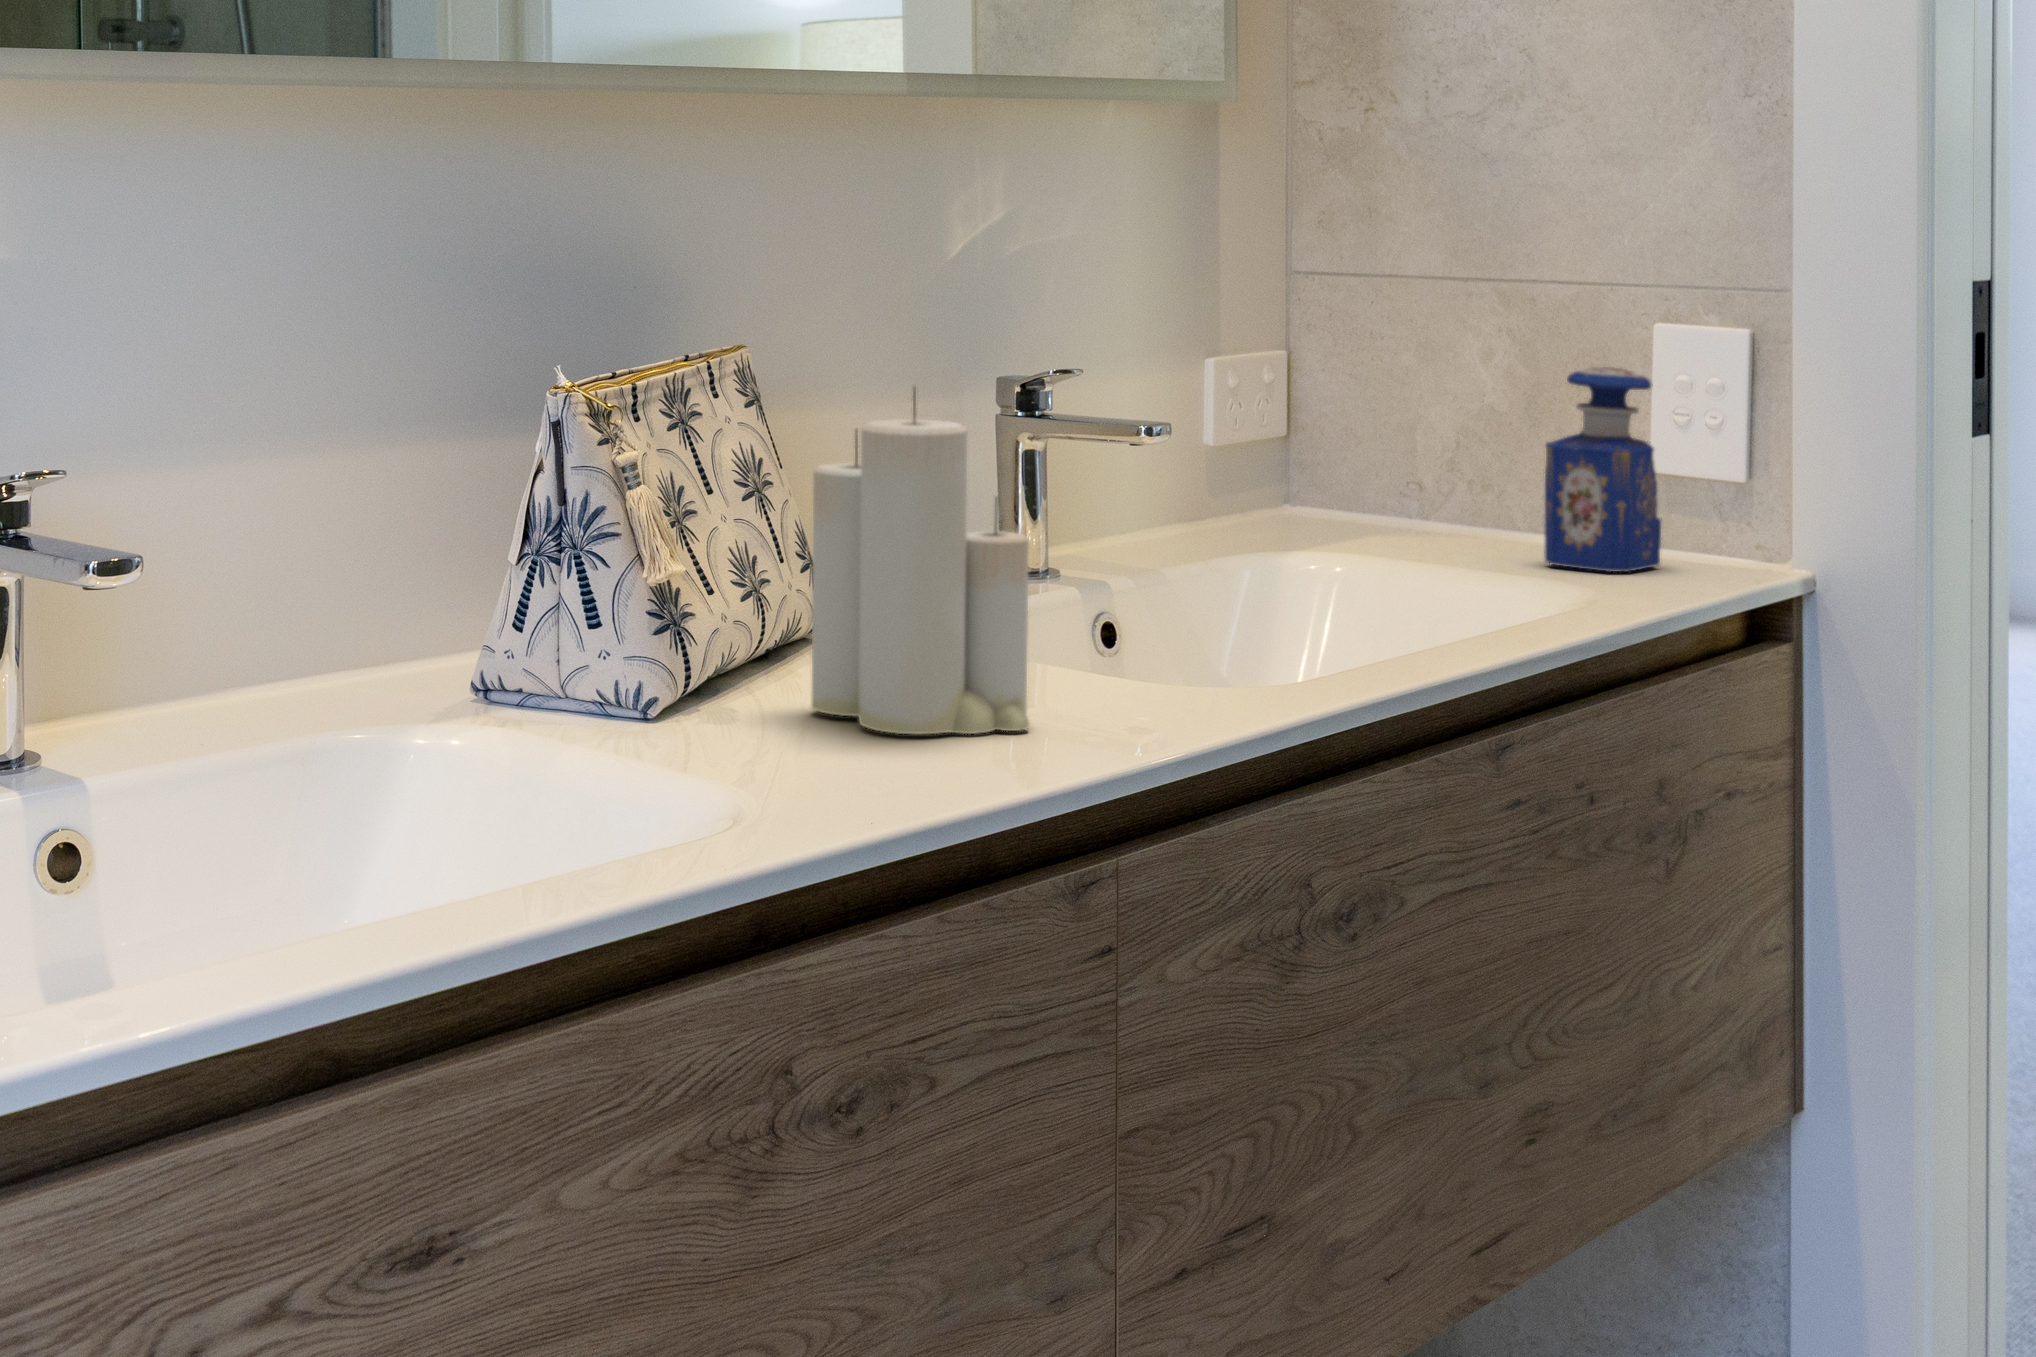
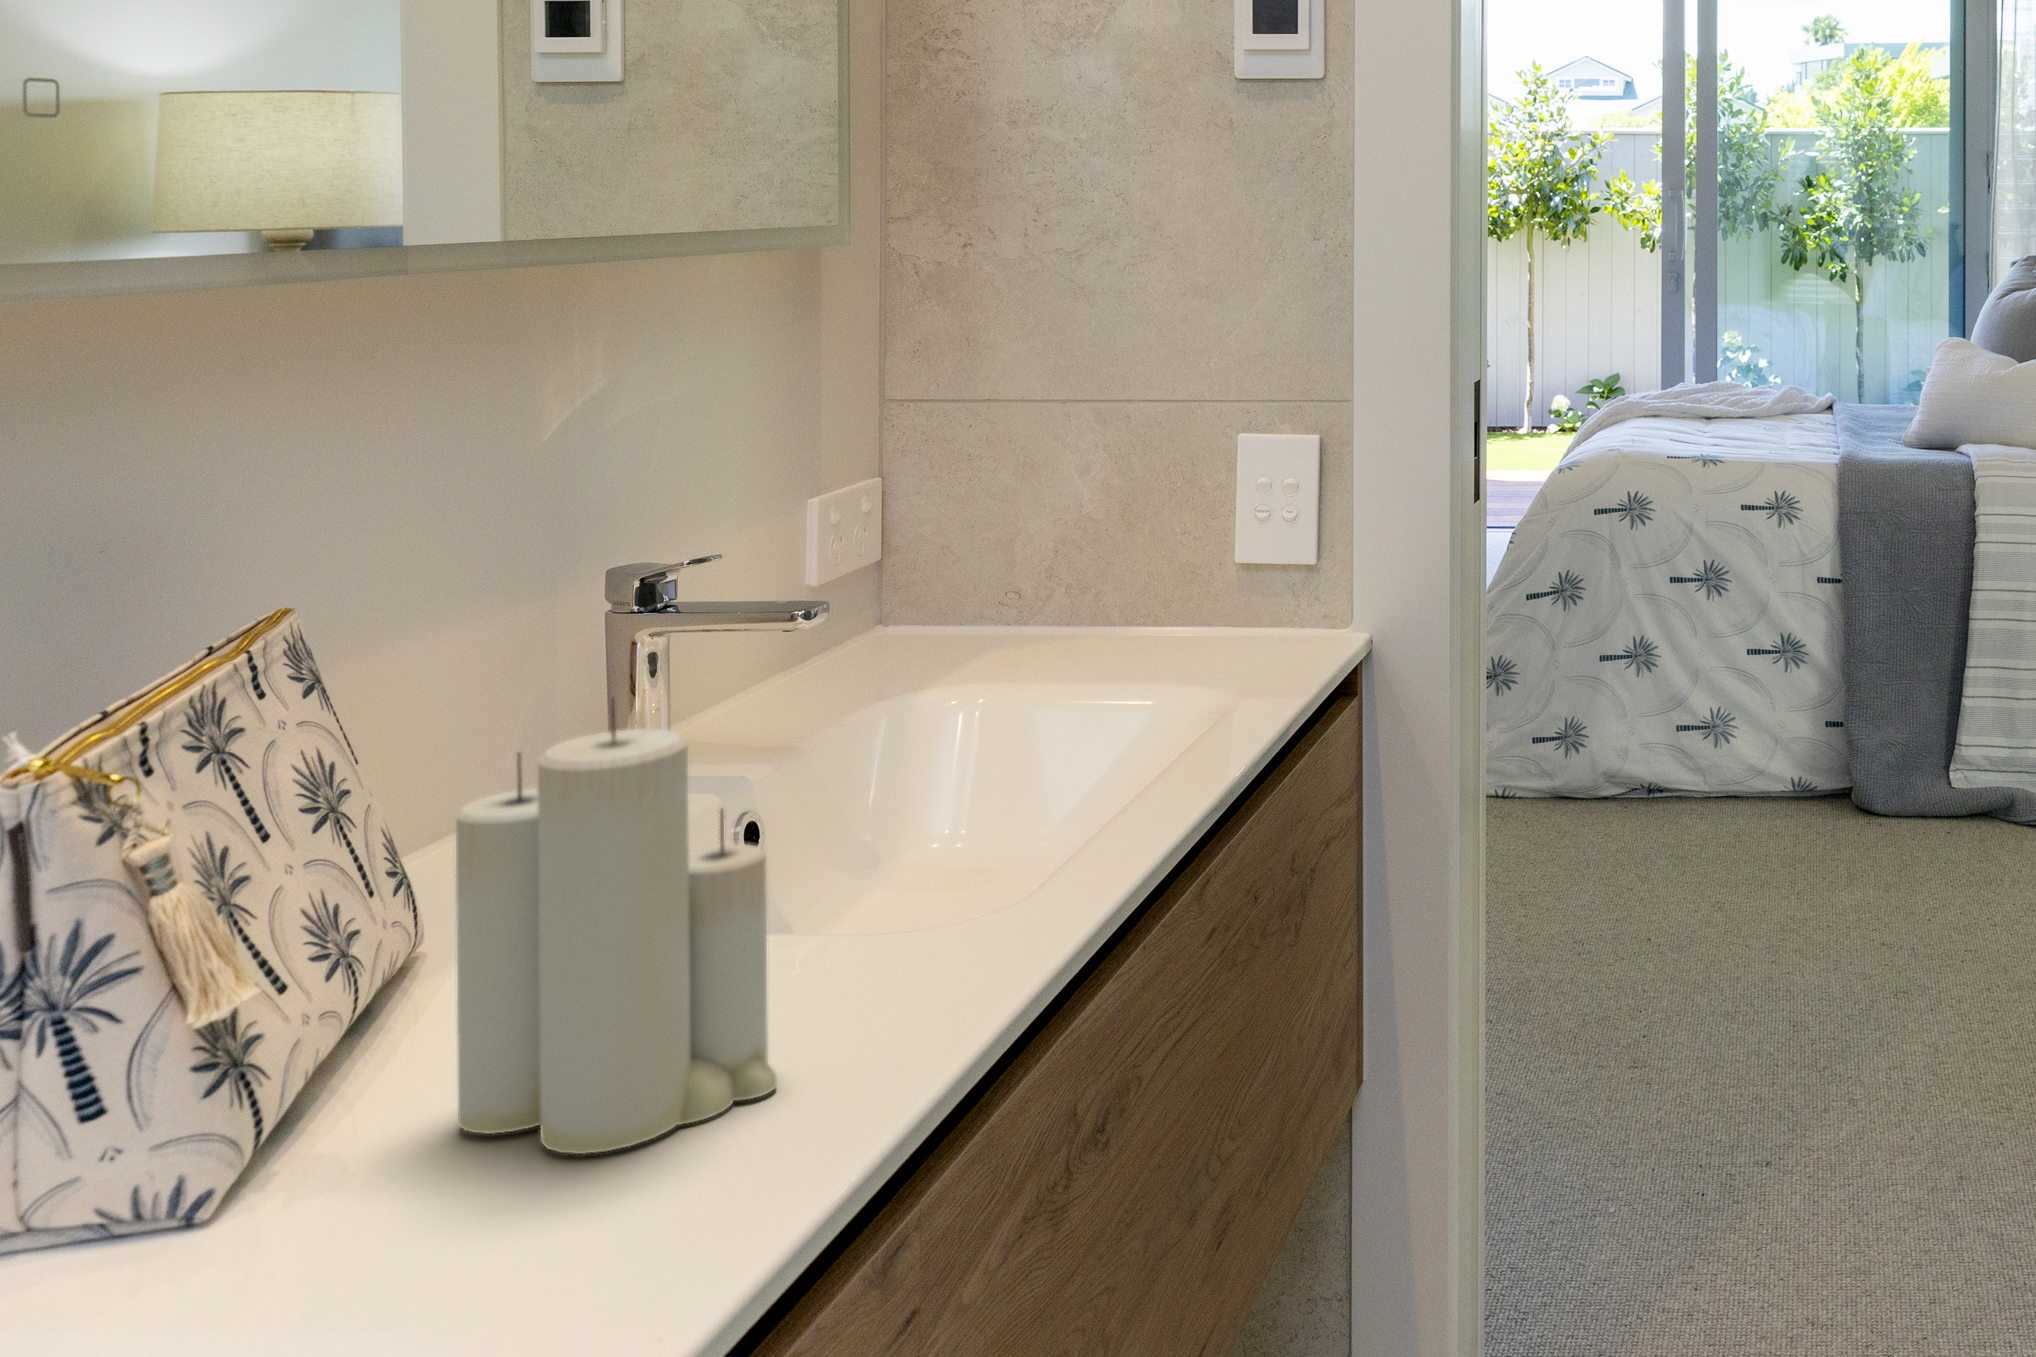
perfume bottle: present [1544,367,1661,572] -> none [1141,482,1239,664]

